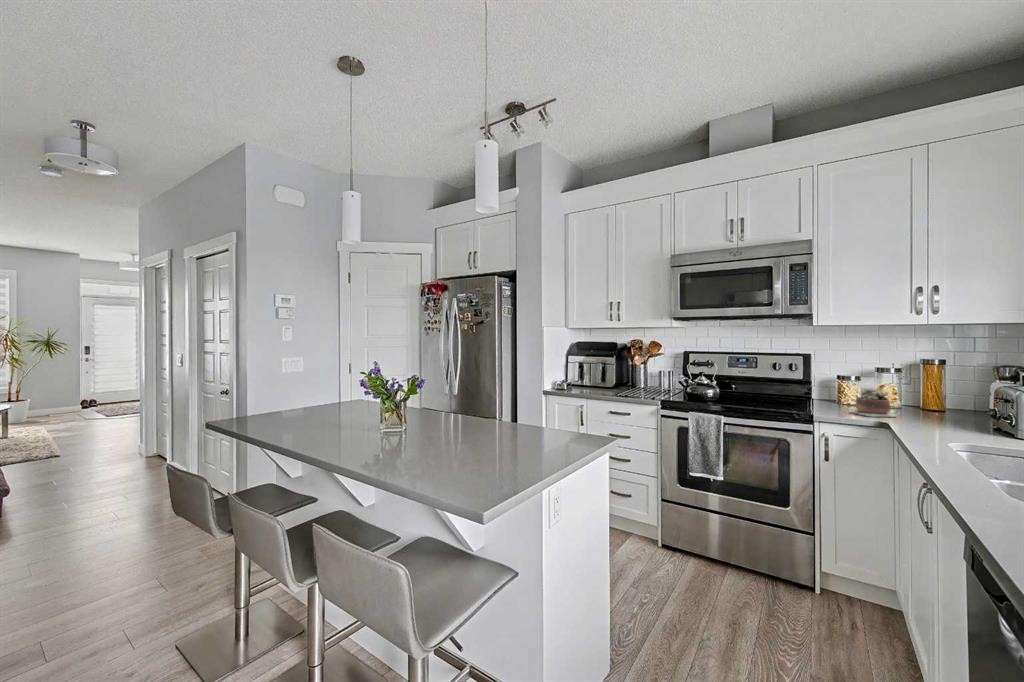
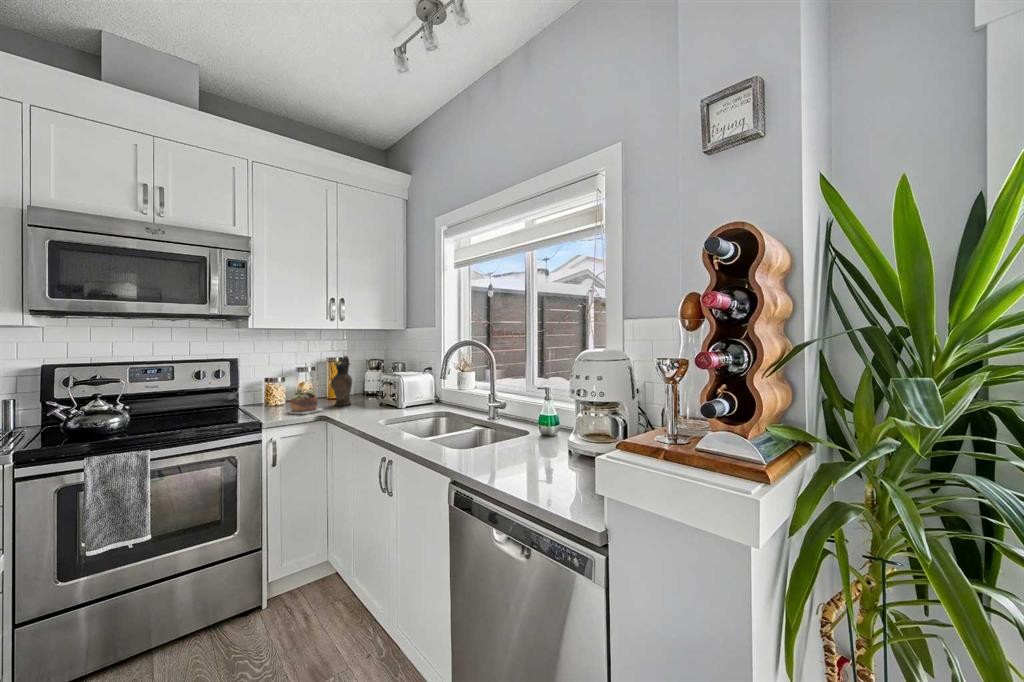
ceramic pitcher: none [914,356,948,417] -> present [331,356,352,406]

